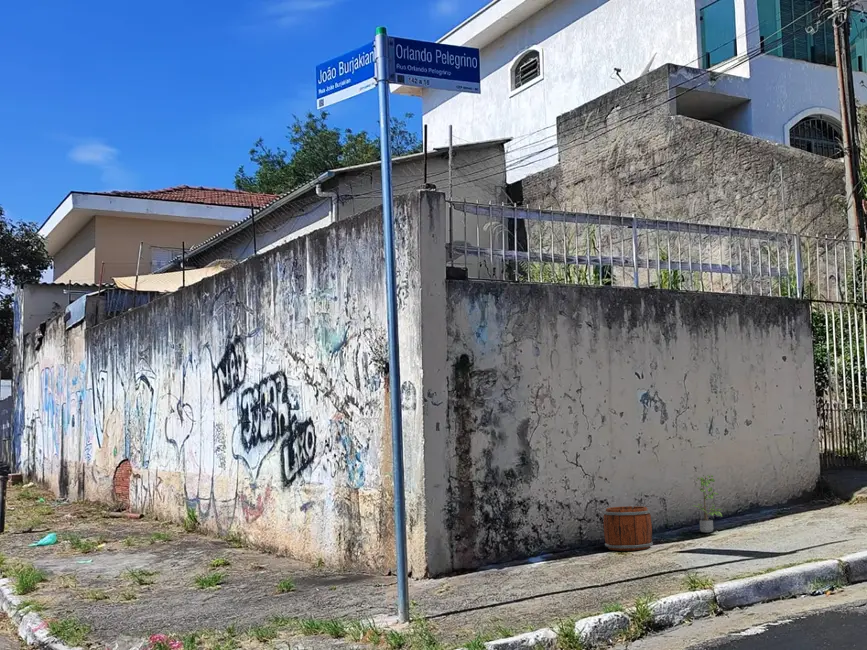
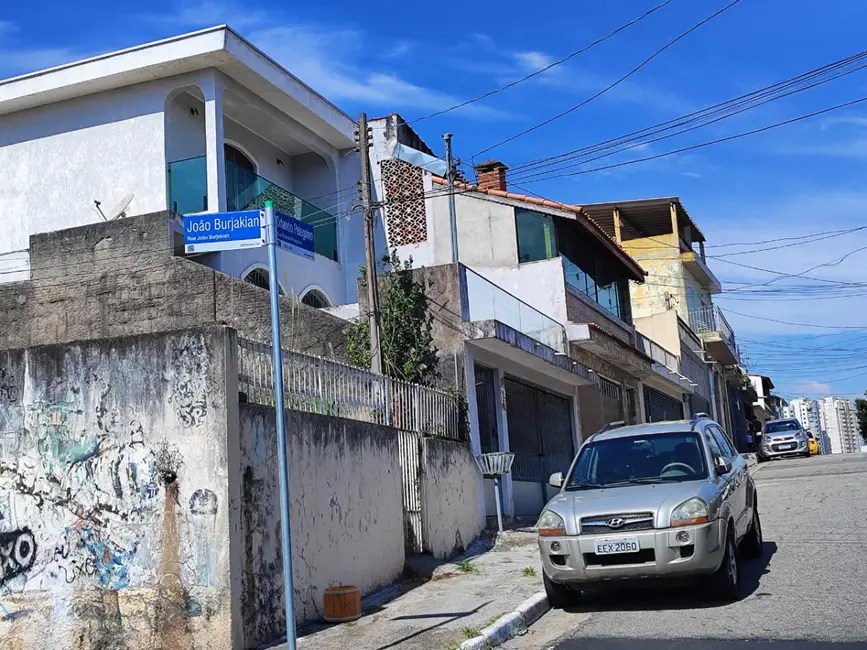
potted plant: present [693,475,722,532] -> none [357,556,378,603]

